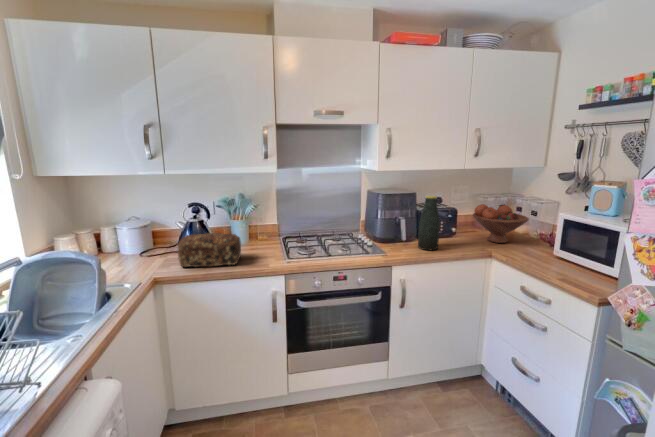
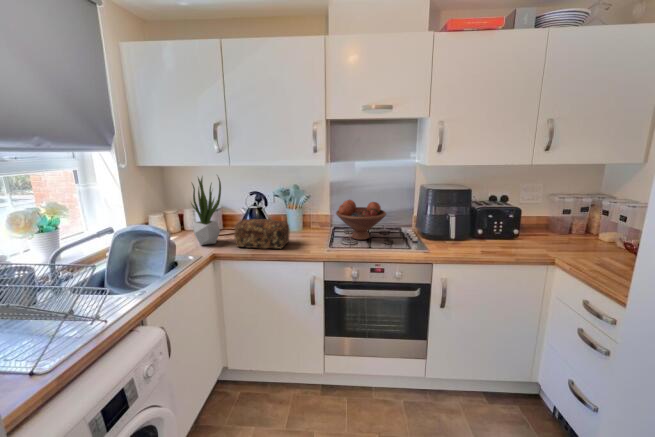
potted plant: none [118,184,158,269] -> present [192,177,221,245]
bottle: present [418,196,440,250] -> none [467,193,493,252]
fruit bowl: present [473,204,528,243] -> present [336,200,386,240]

